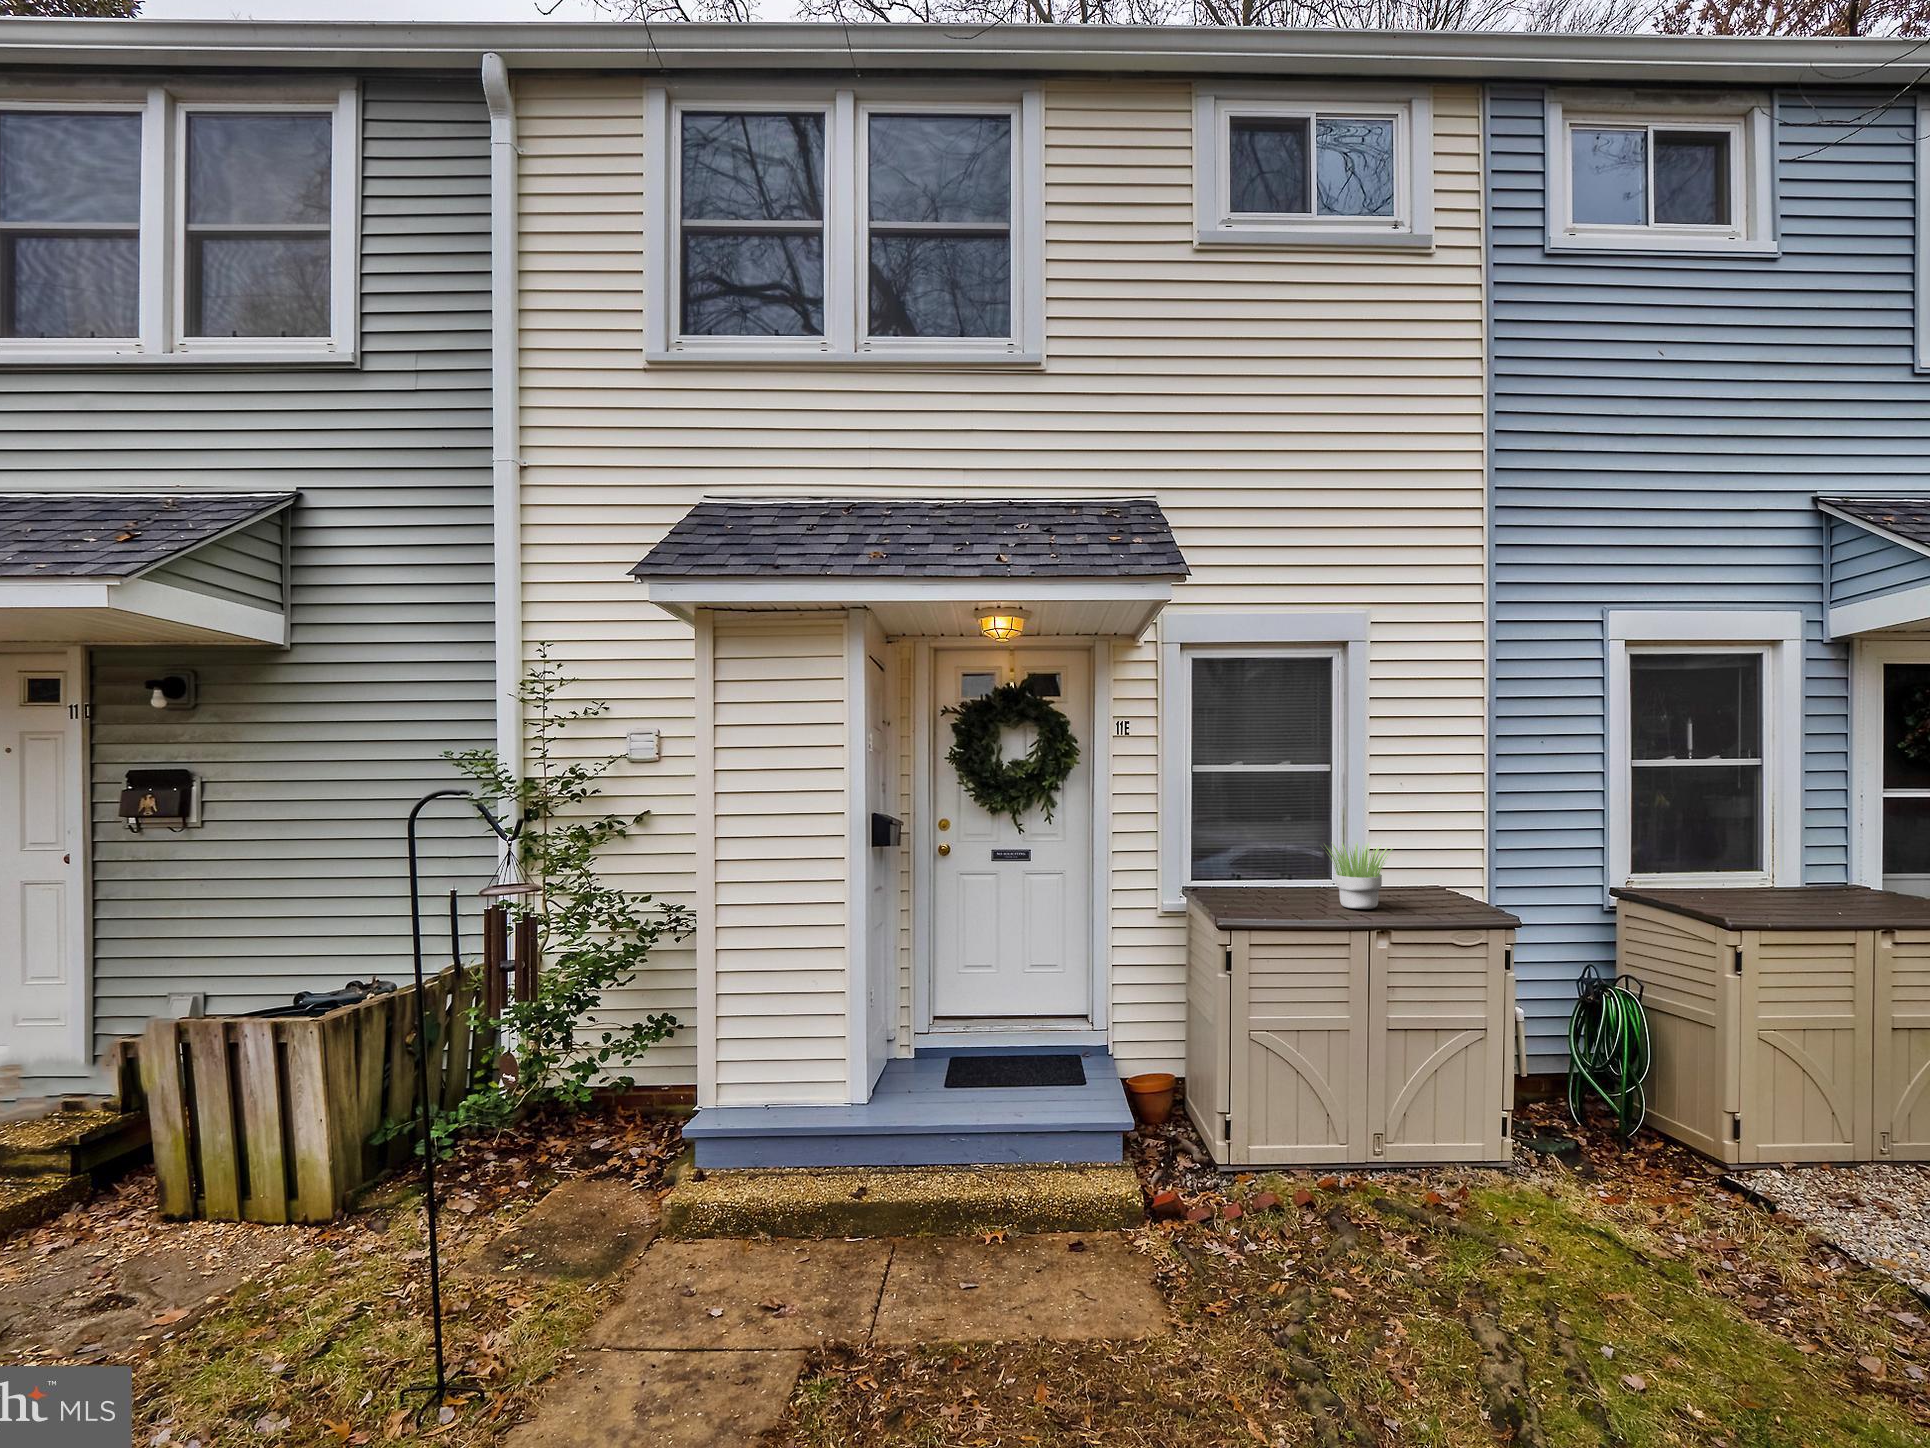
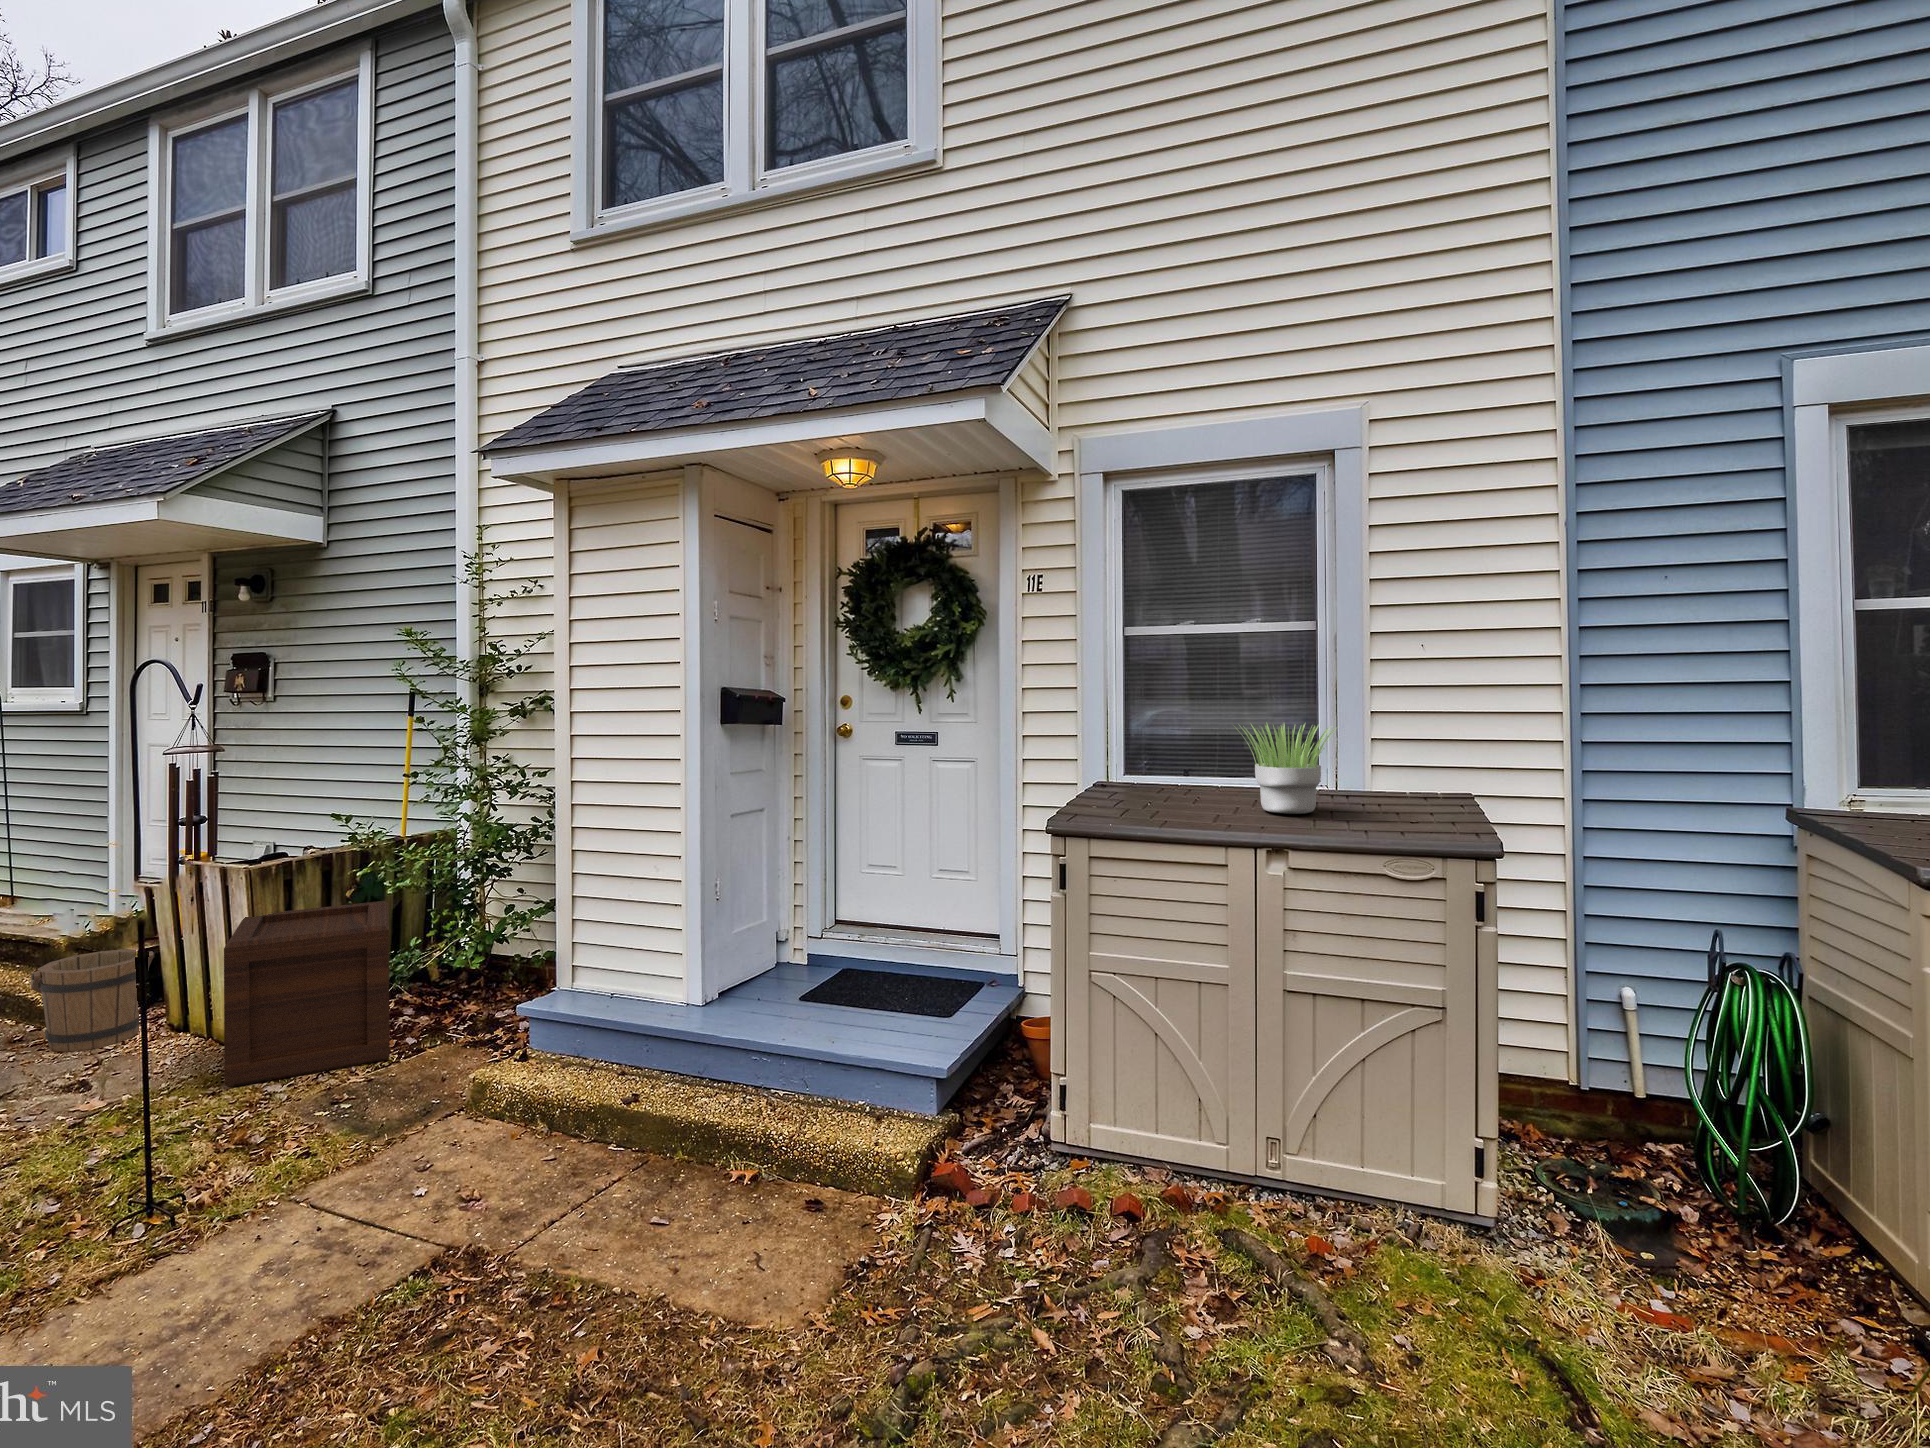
wooden crate: none [357,1050,560,1258] -> present [224,901,390,1087]
bucket: none [81,1139,206,1267] -> present [30,949,154,1052]

